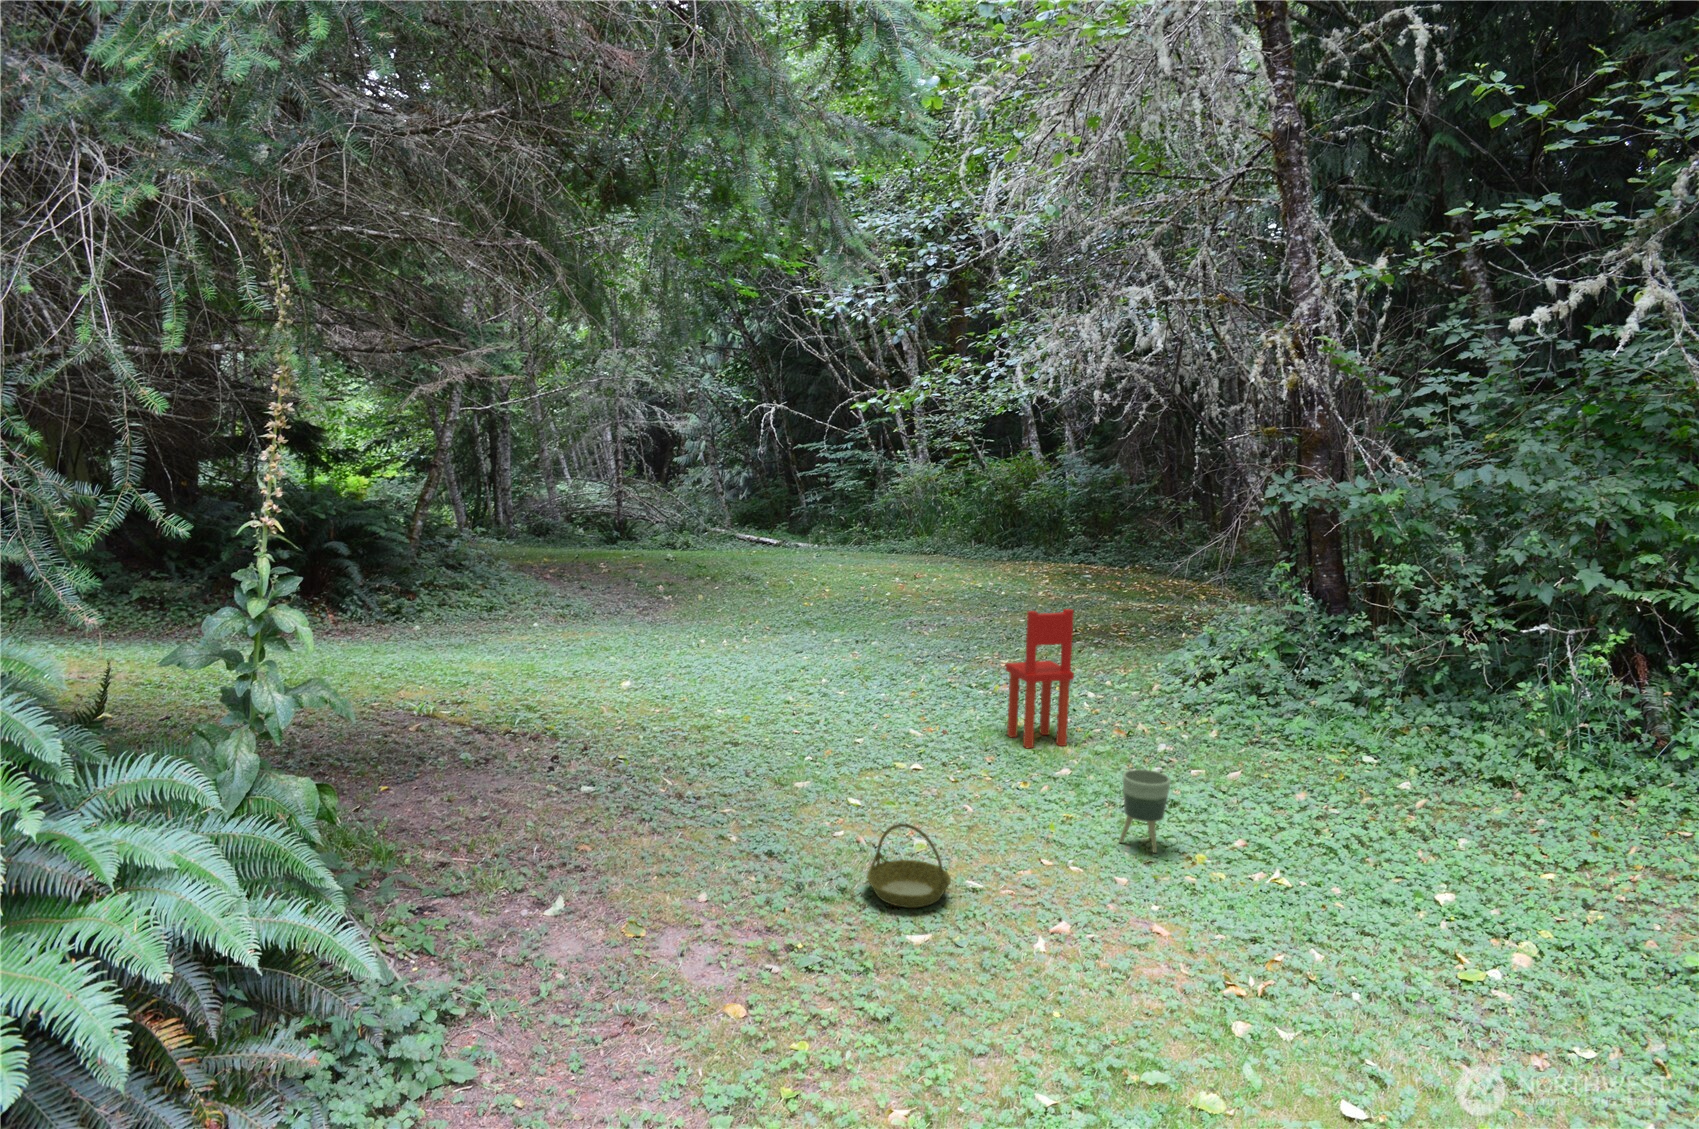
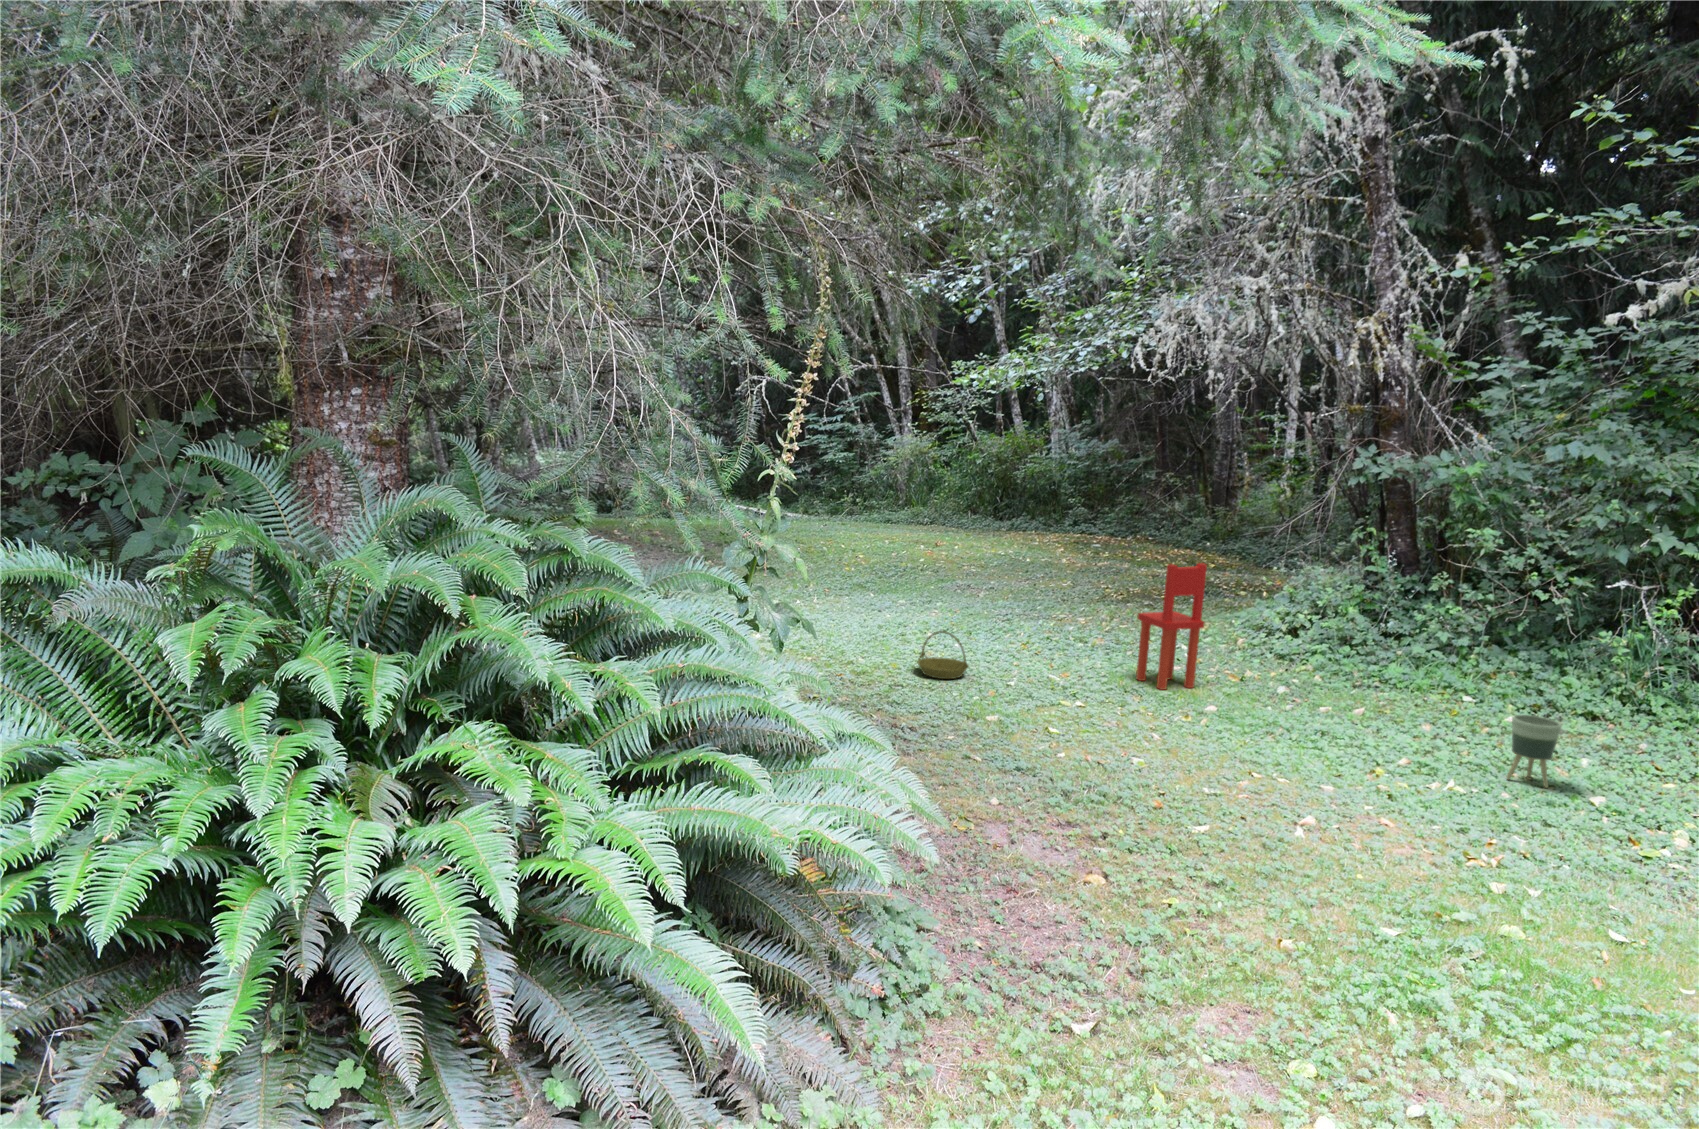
planter: present [1119,769,1171,853] -> present [1506,715,1561,788]
basket: present [867,823,951,908] -> present [918,631,968,679]

